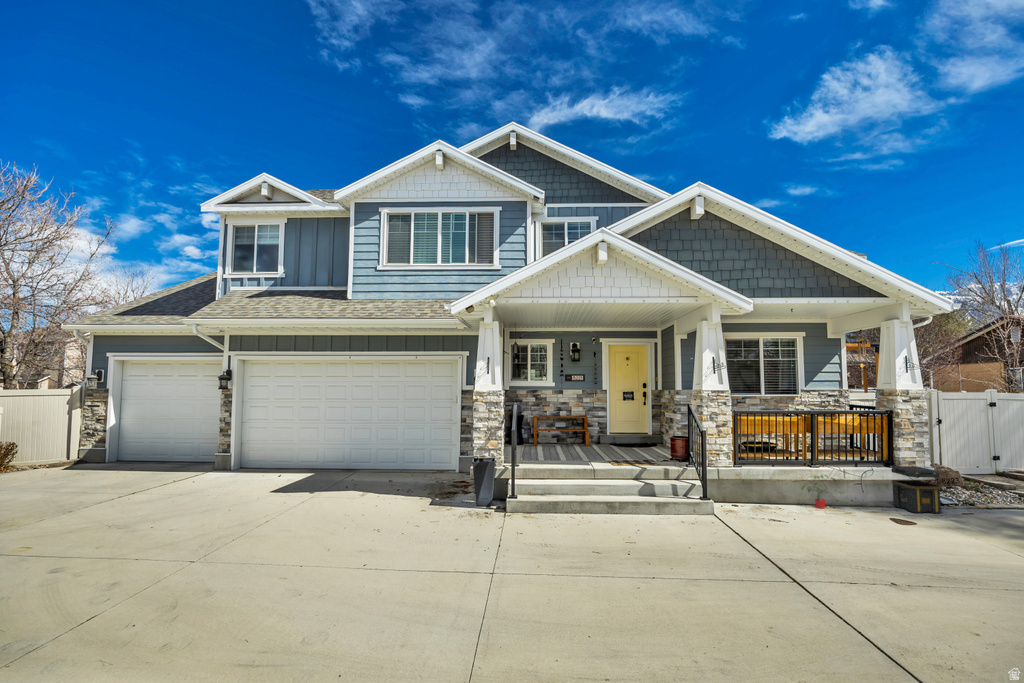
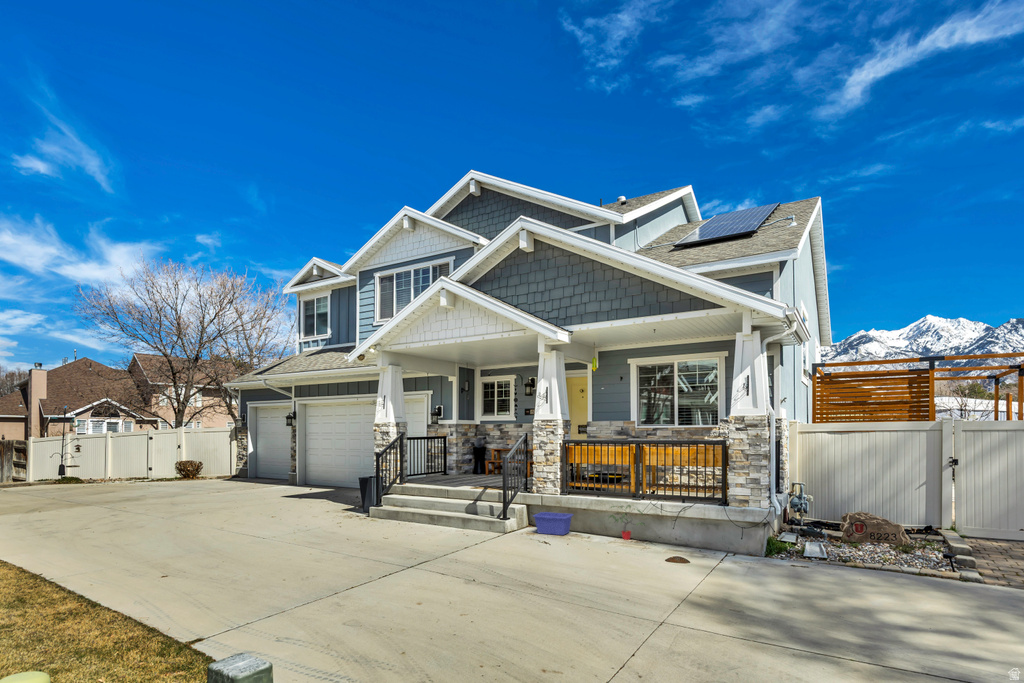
toolbox: present [891,466,941,513] -> none [701,501,740,553]
storage bin: none [722,487,771,511] -> present [533,512,573,535]

